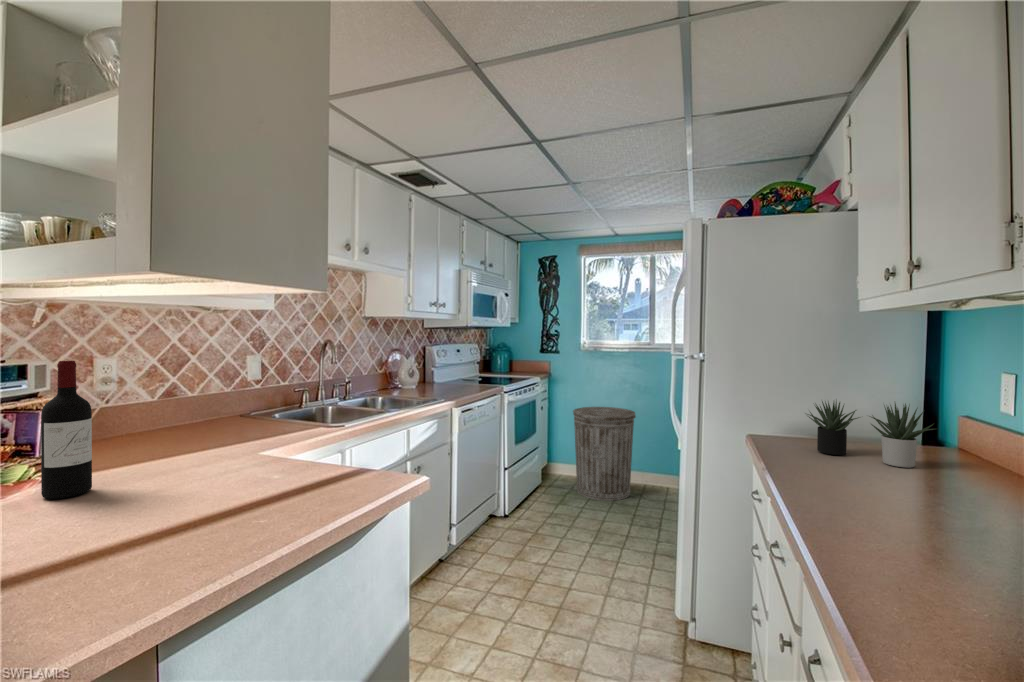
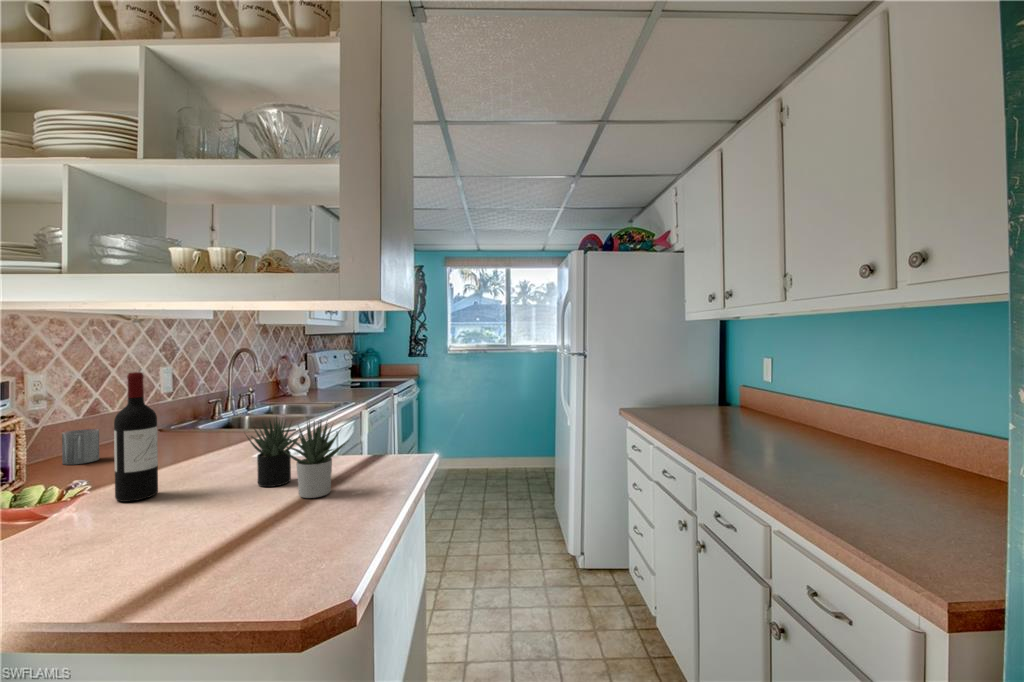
succulent plant: present [807,400,934,468] -> present [247,418,348,498]
trash can: present [573,407,636,501] -> none [449,404,505,488]
mug: none [107,412,142,445] -> present [62,429,99,465]

